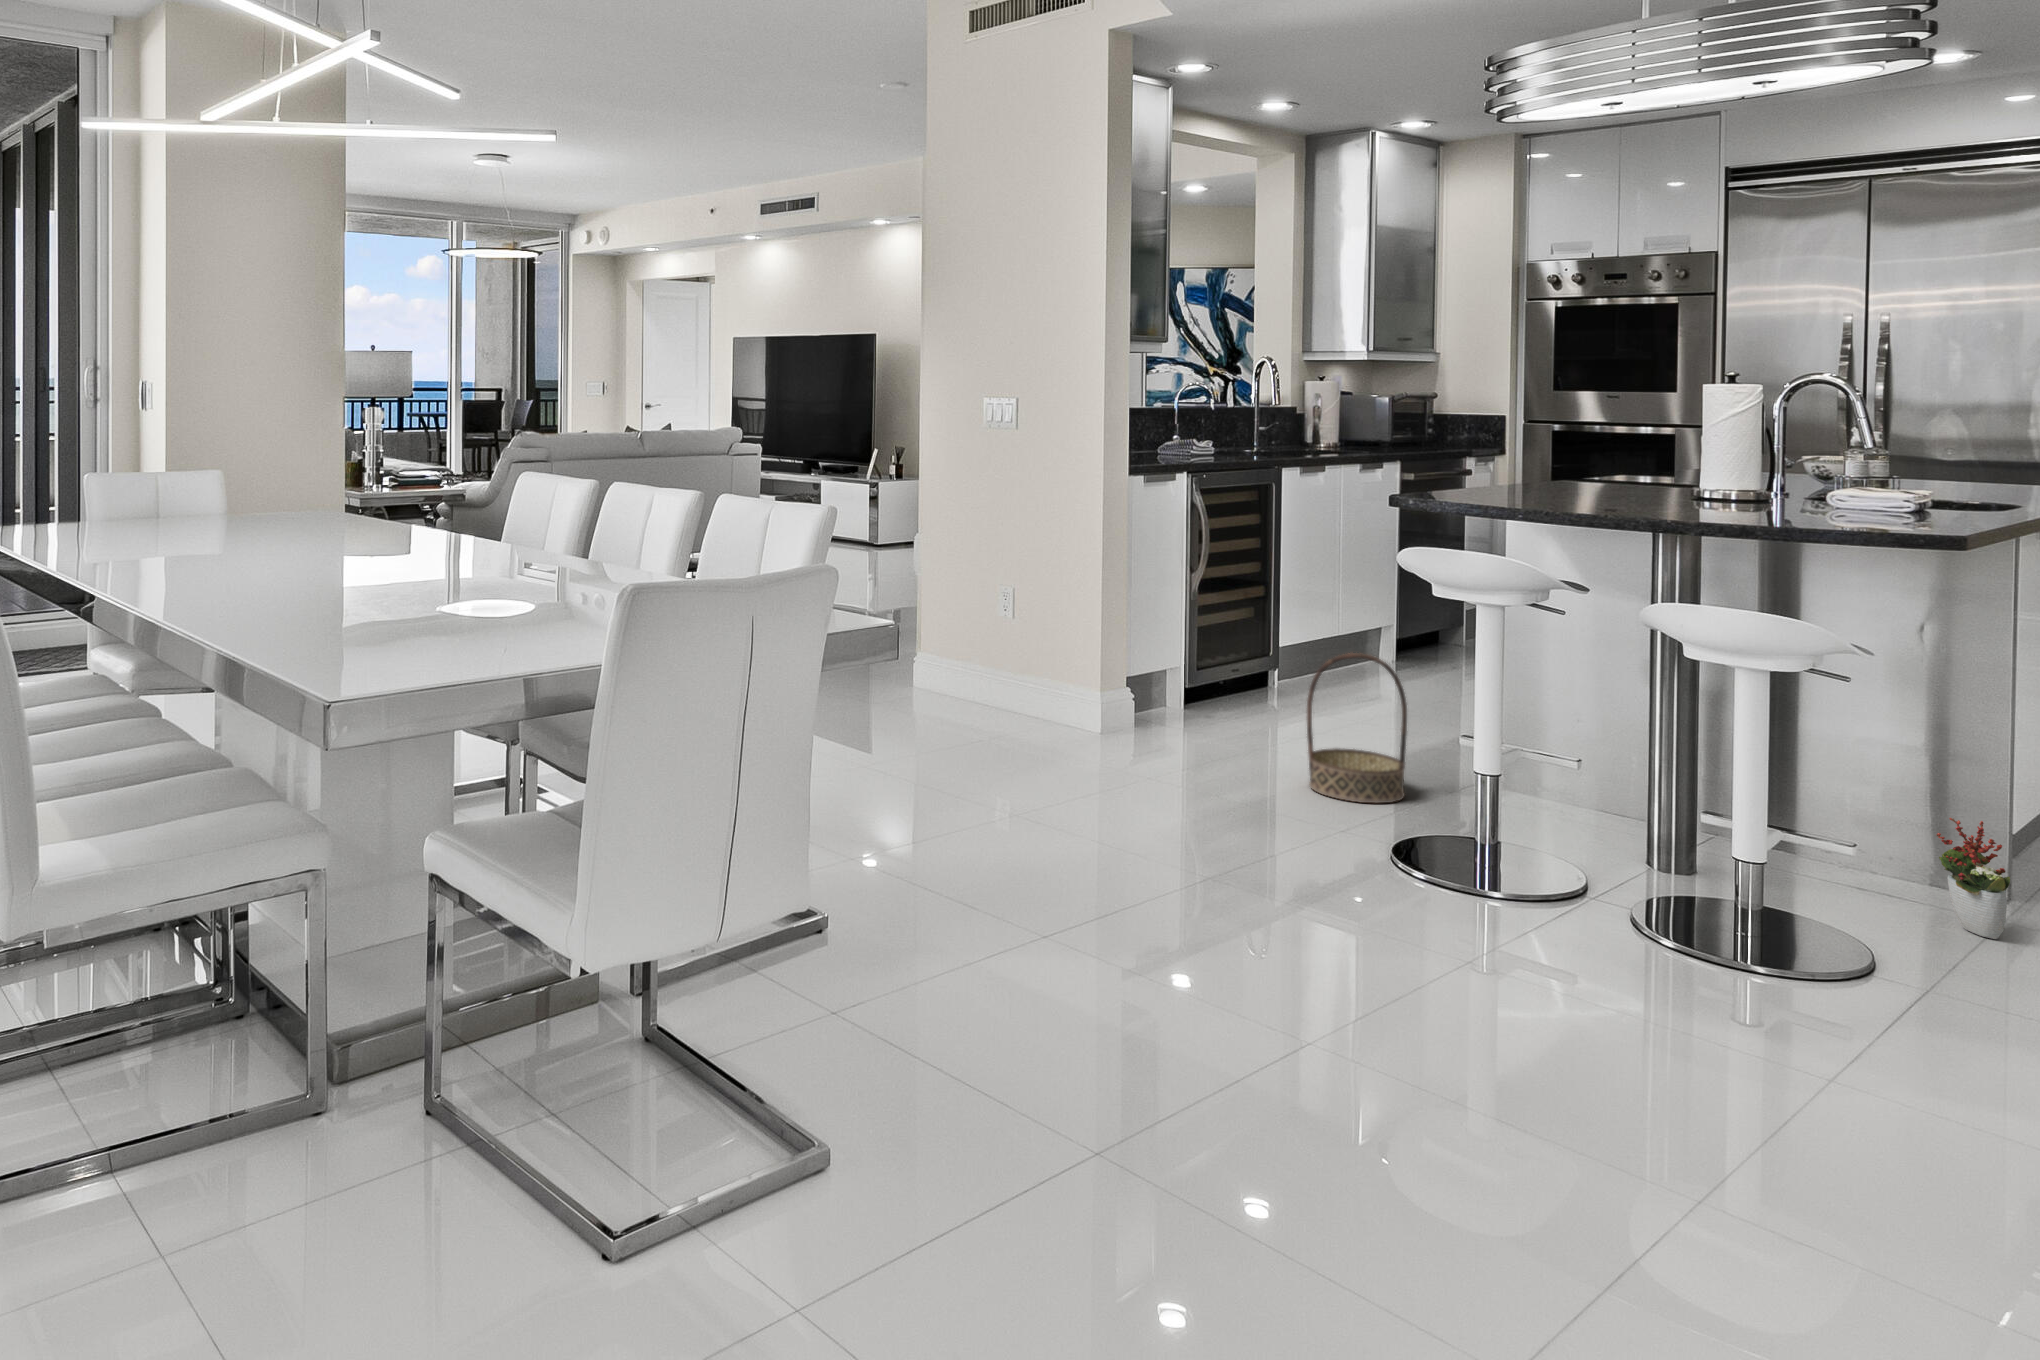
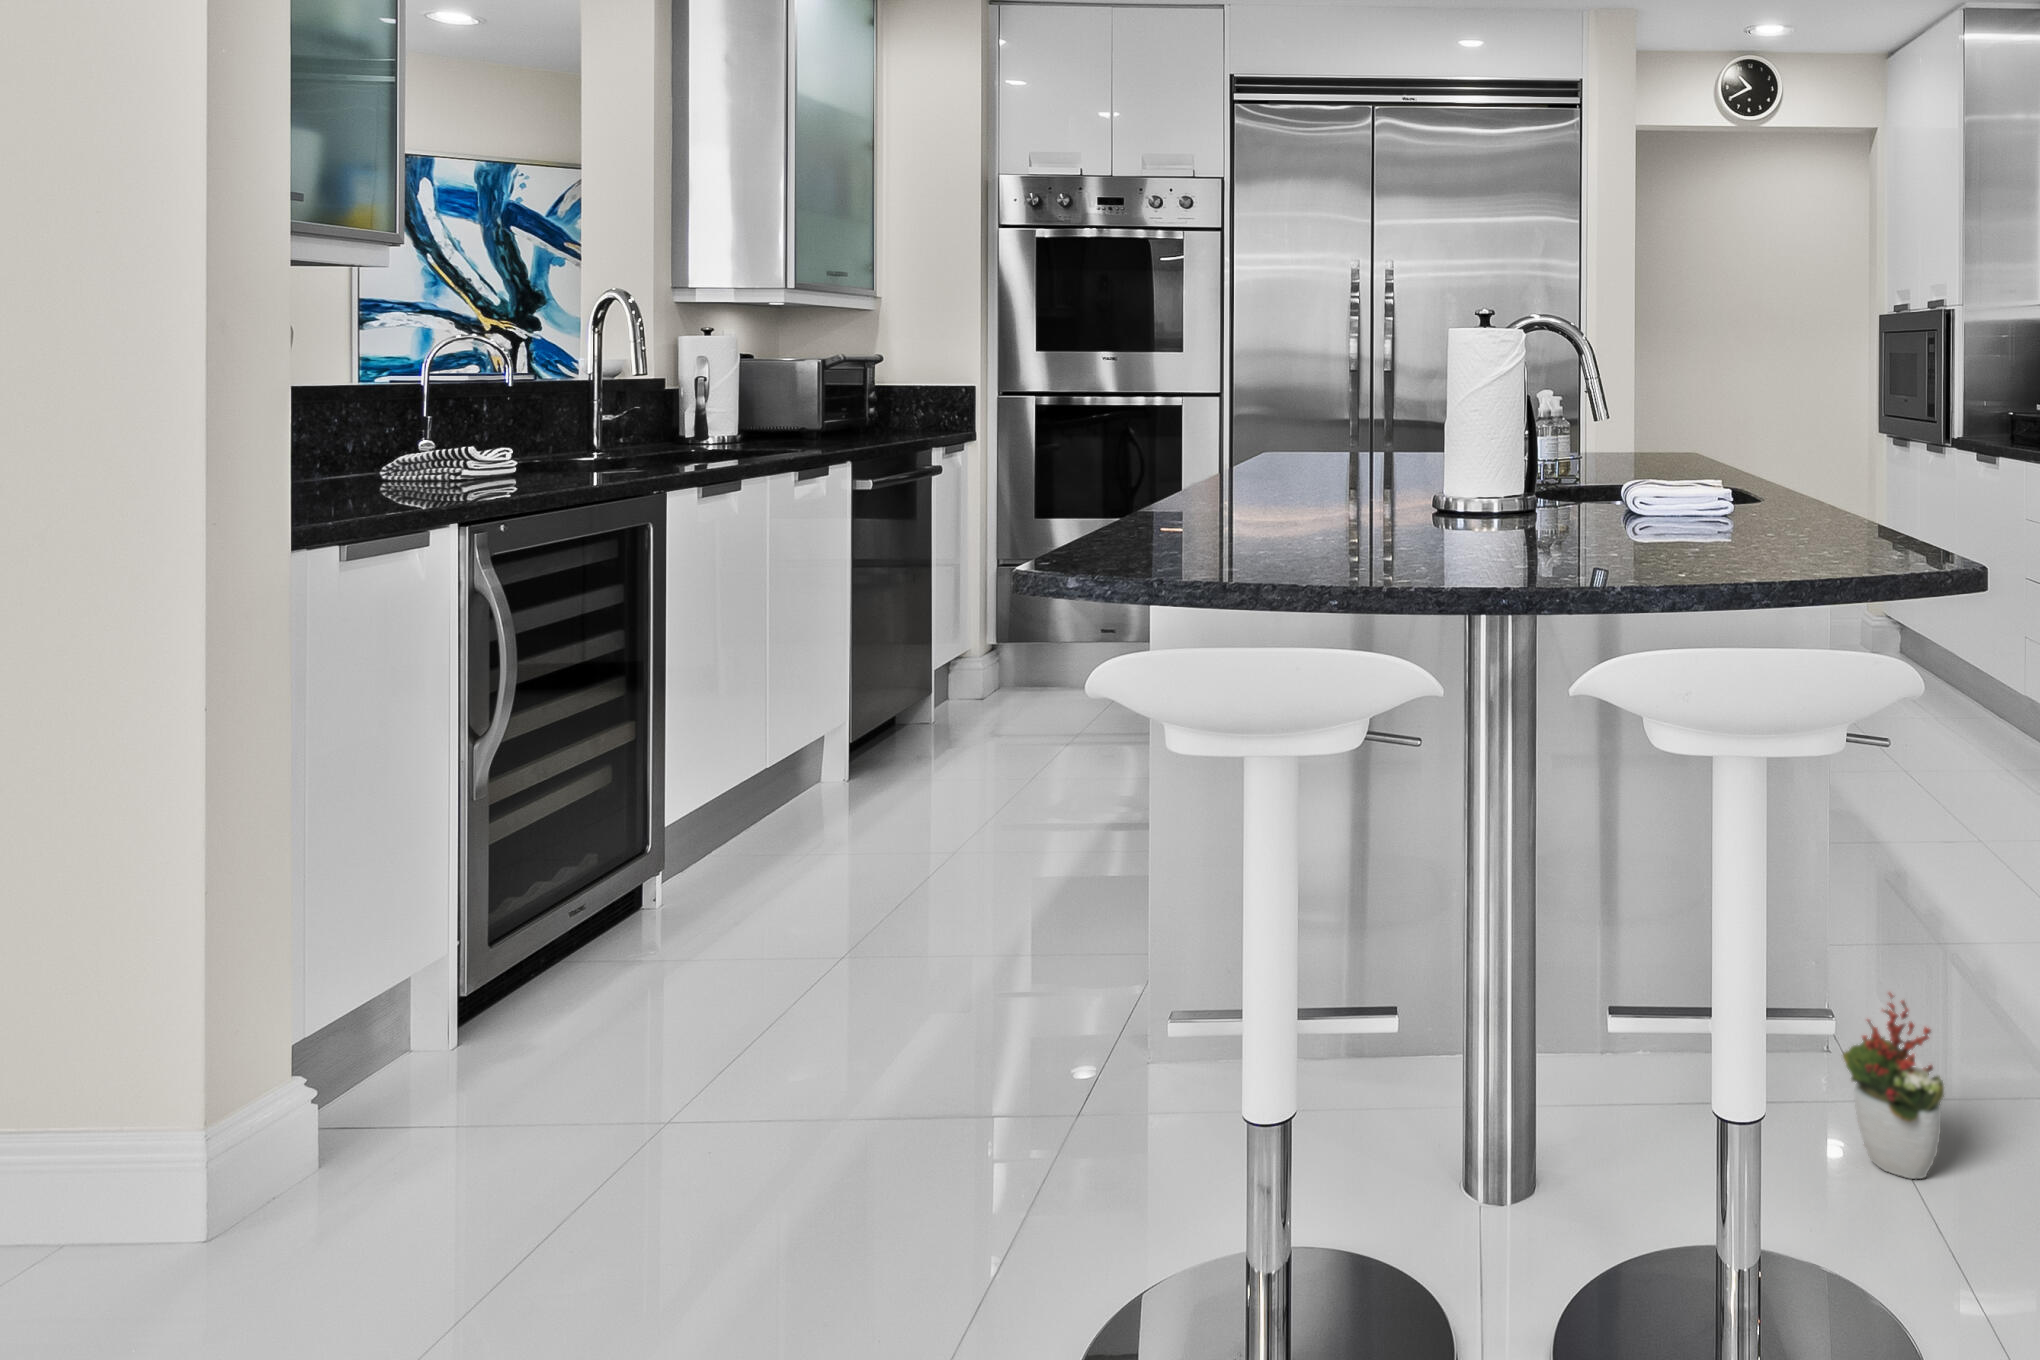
basket: present [1307,653,1407,803] -> none [787,905,996,1266]

